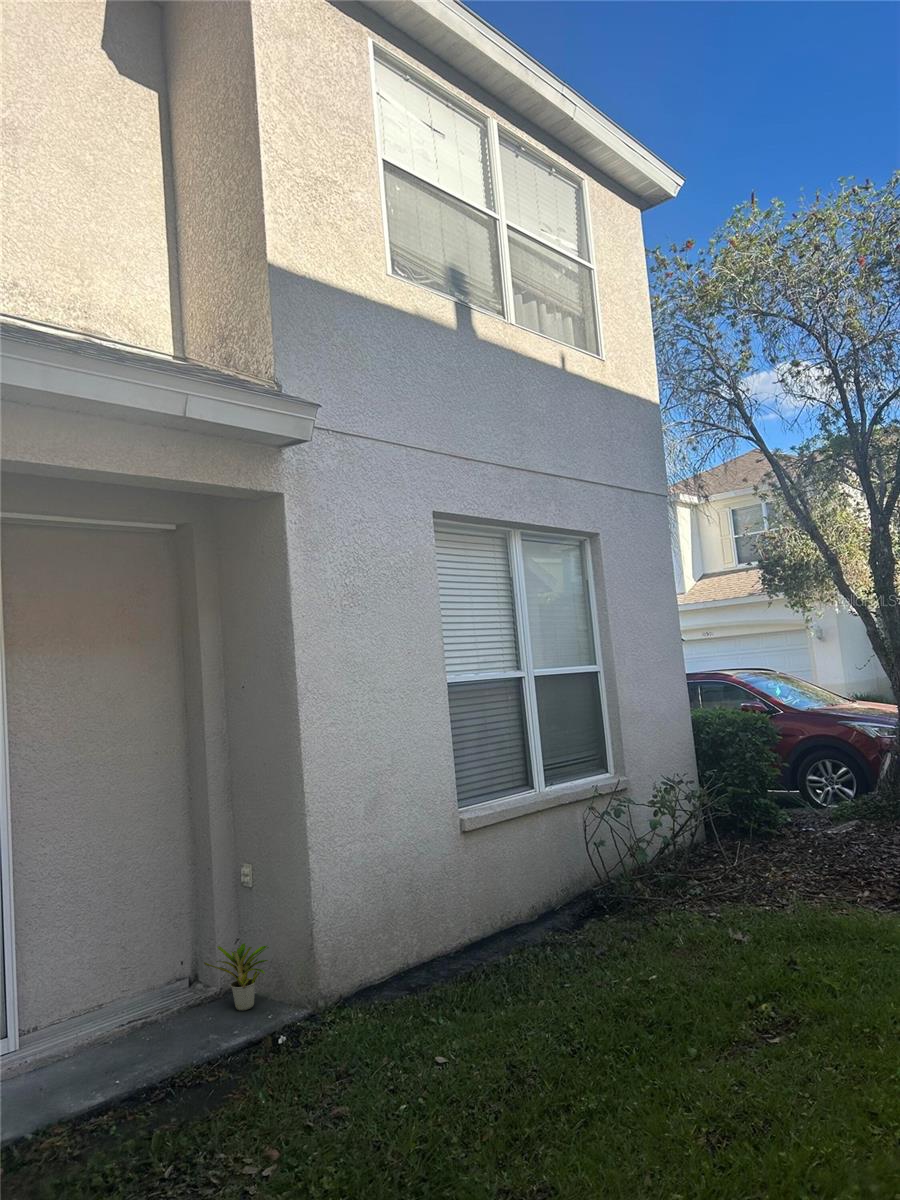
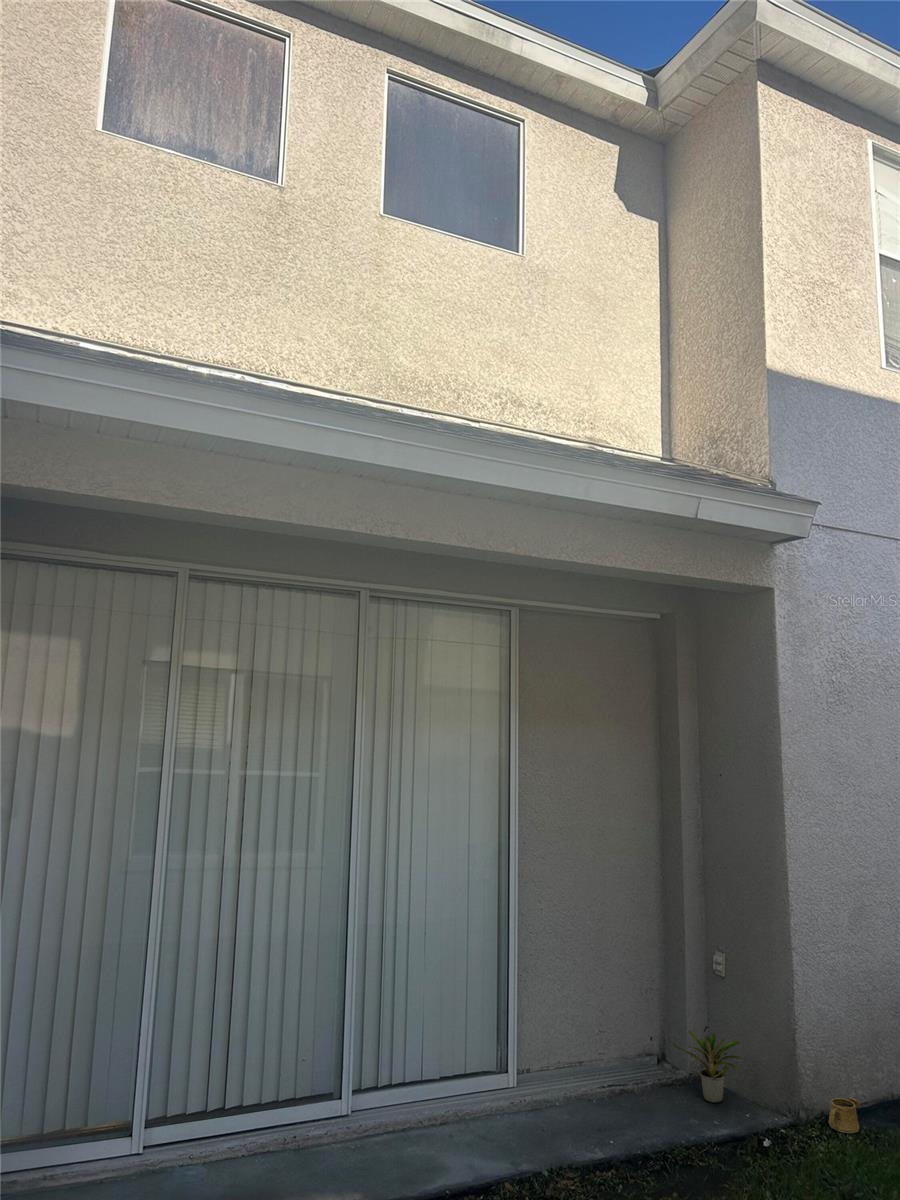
watering can: none [349,973,379,1007] -> present [829,1097,861,1133]

